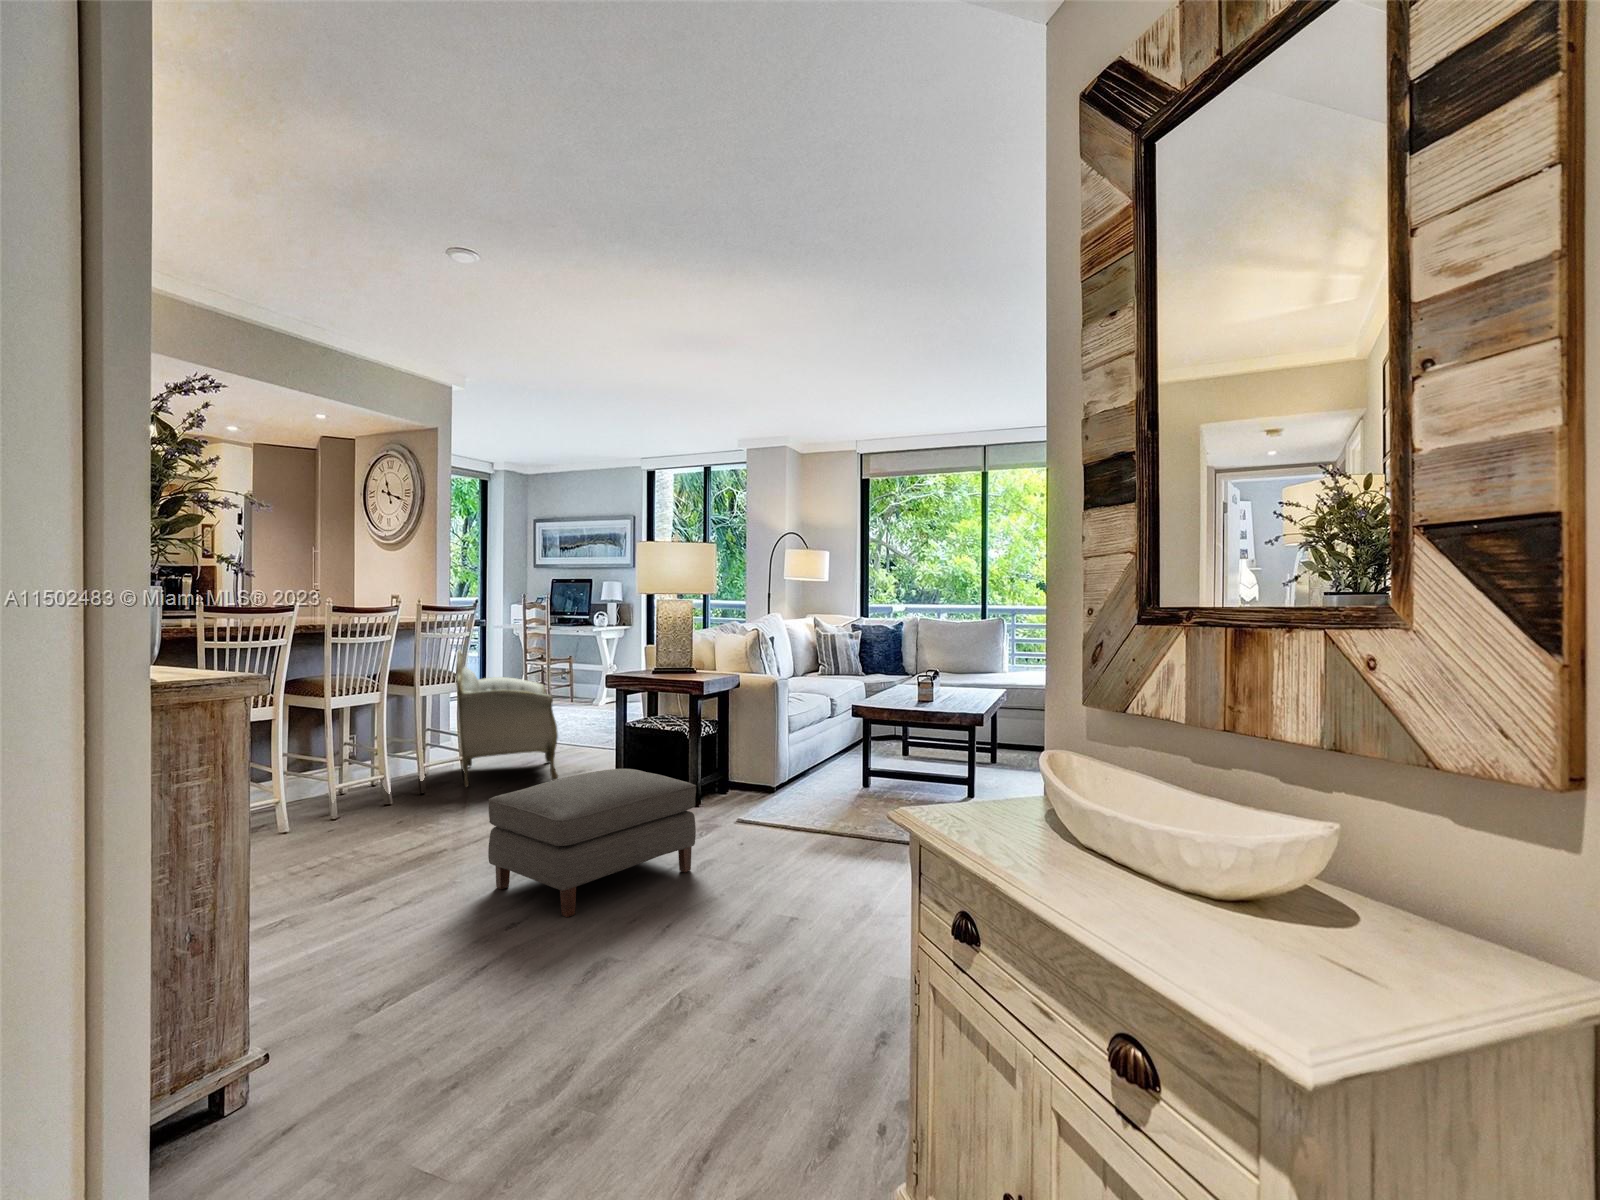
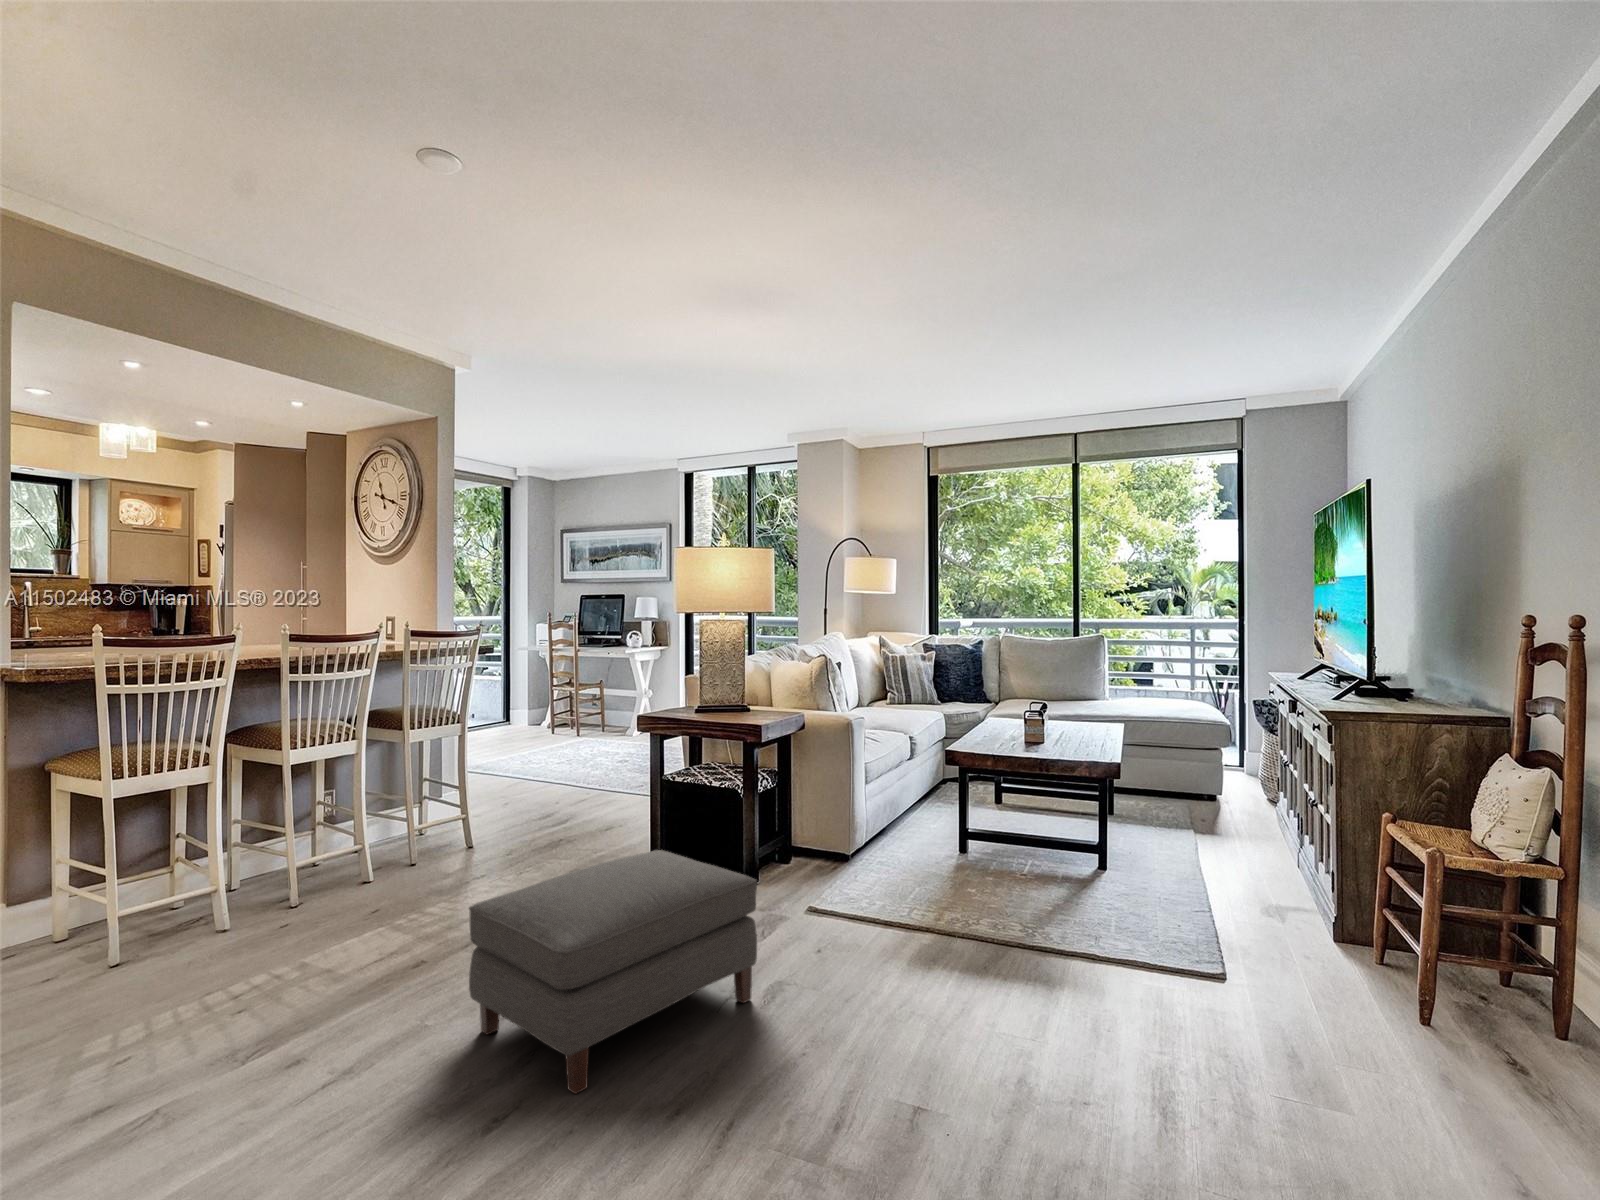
armchair: present [456,650,558,787] -> none [453,680,580,855]

